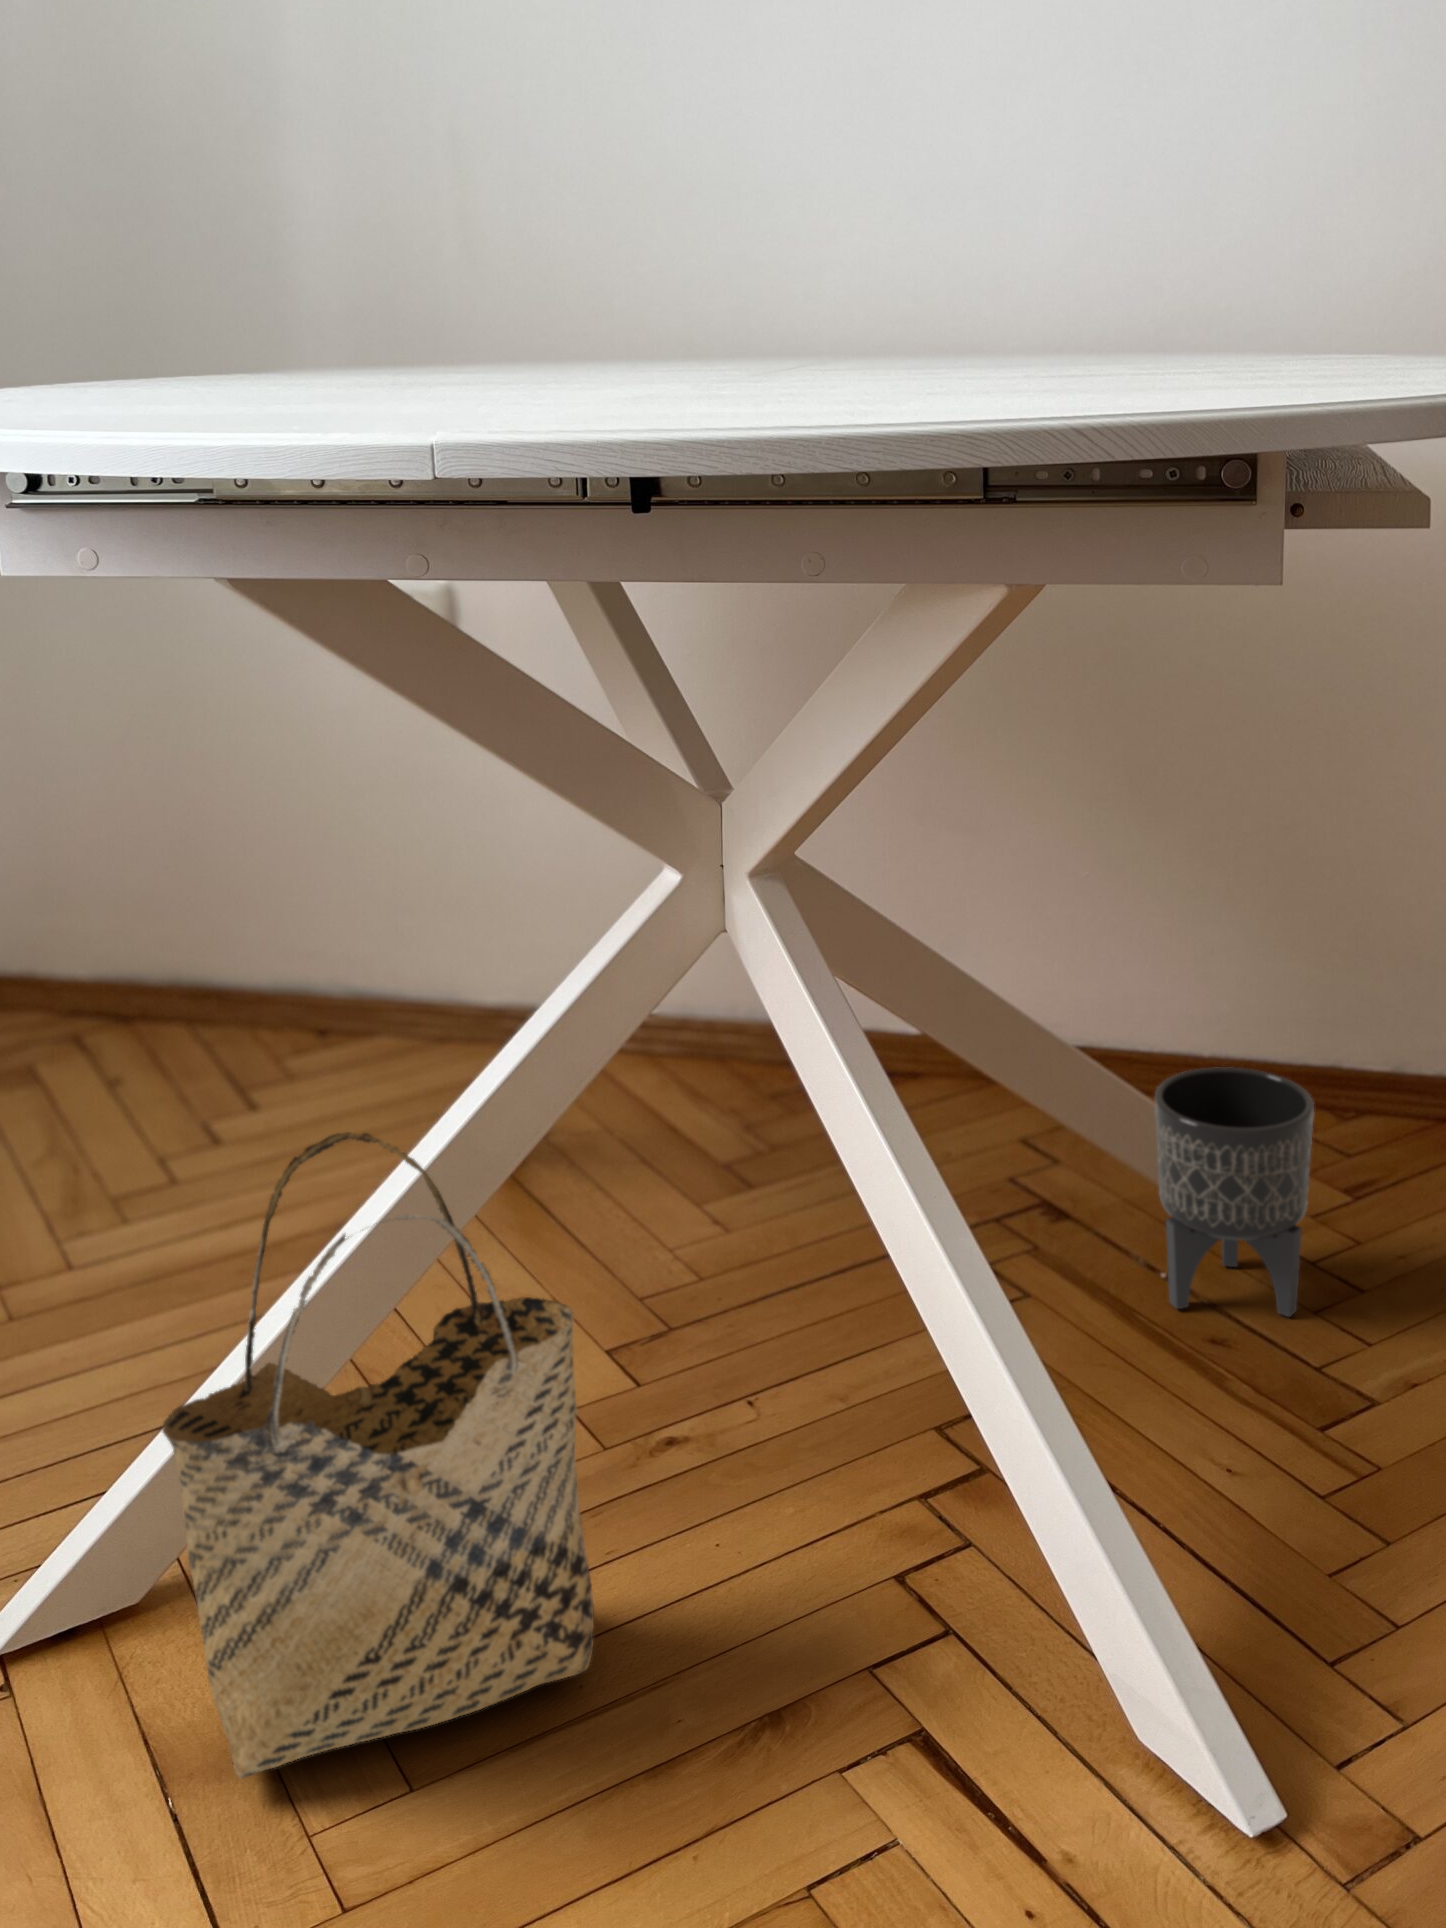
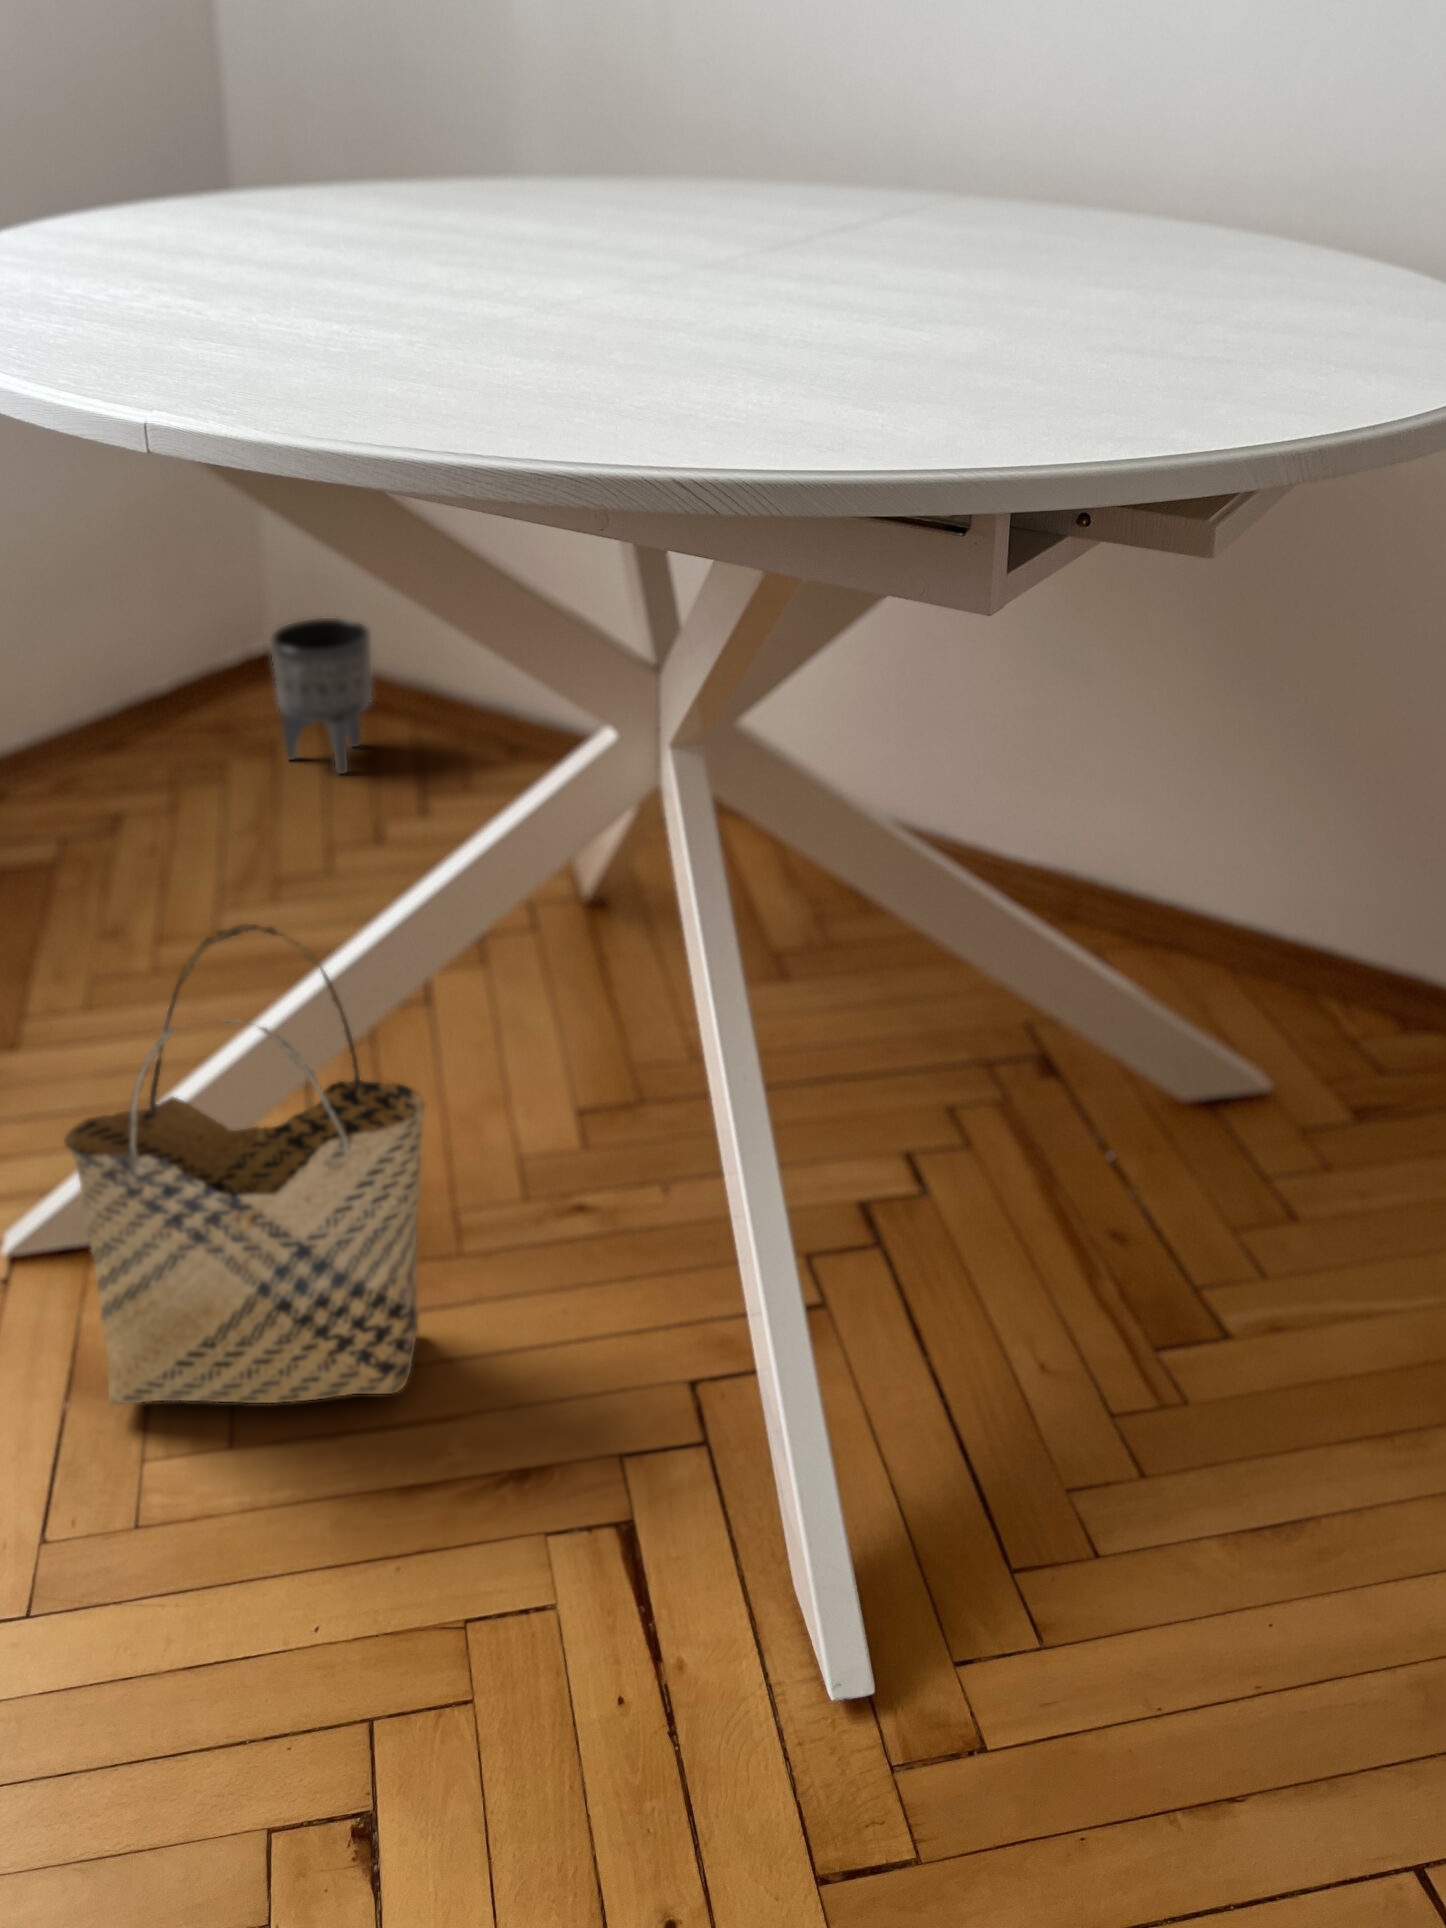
planter: present [1155,1067,1314,1317] -> present [270,618,372,773]

